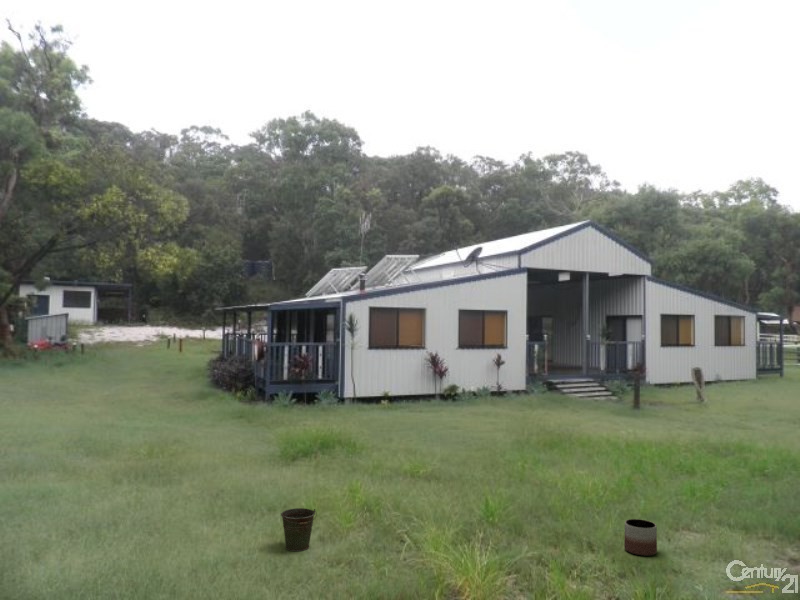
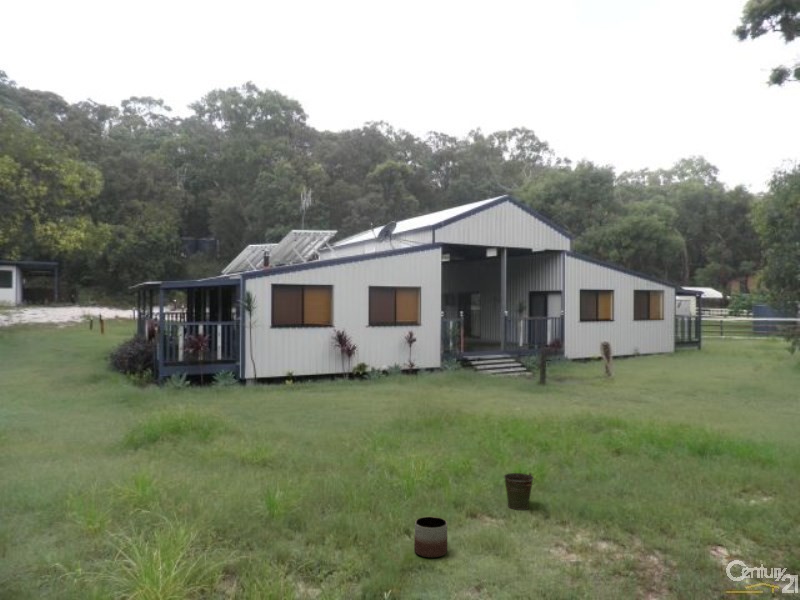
bucket: present [281,508,316,551] -> present [504,473,534,510]

